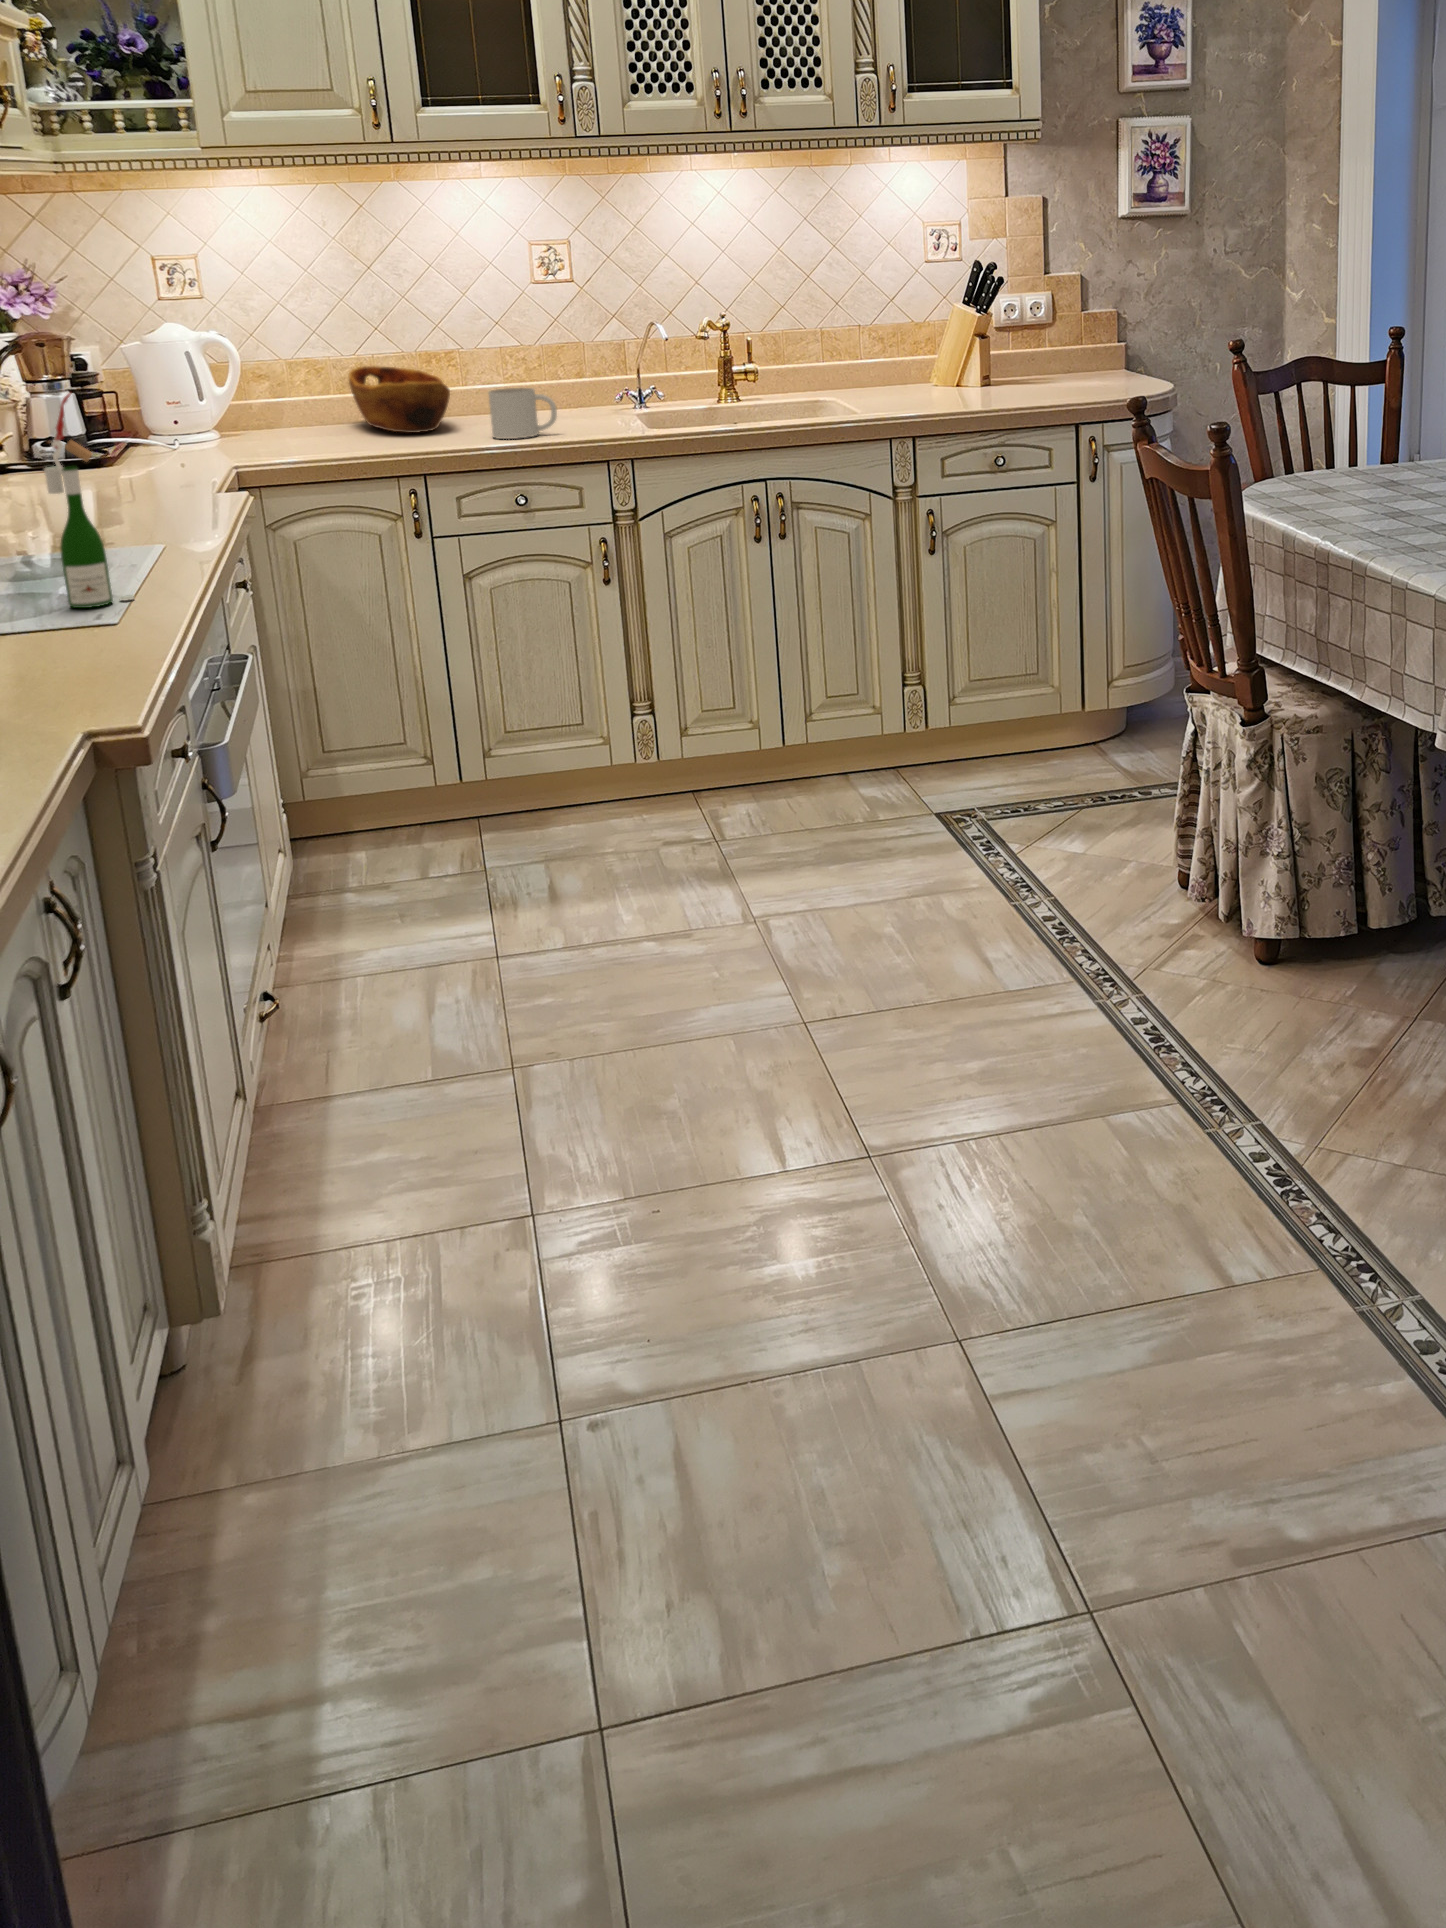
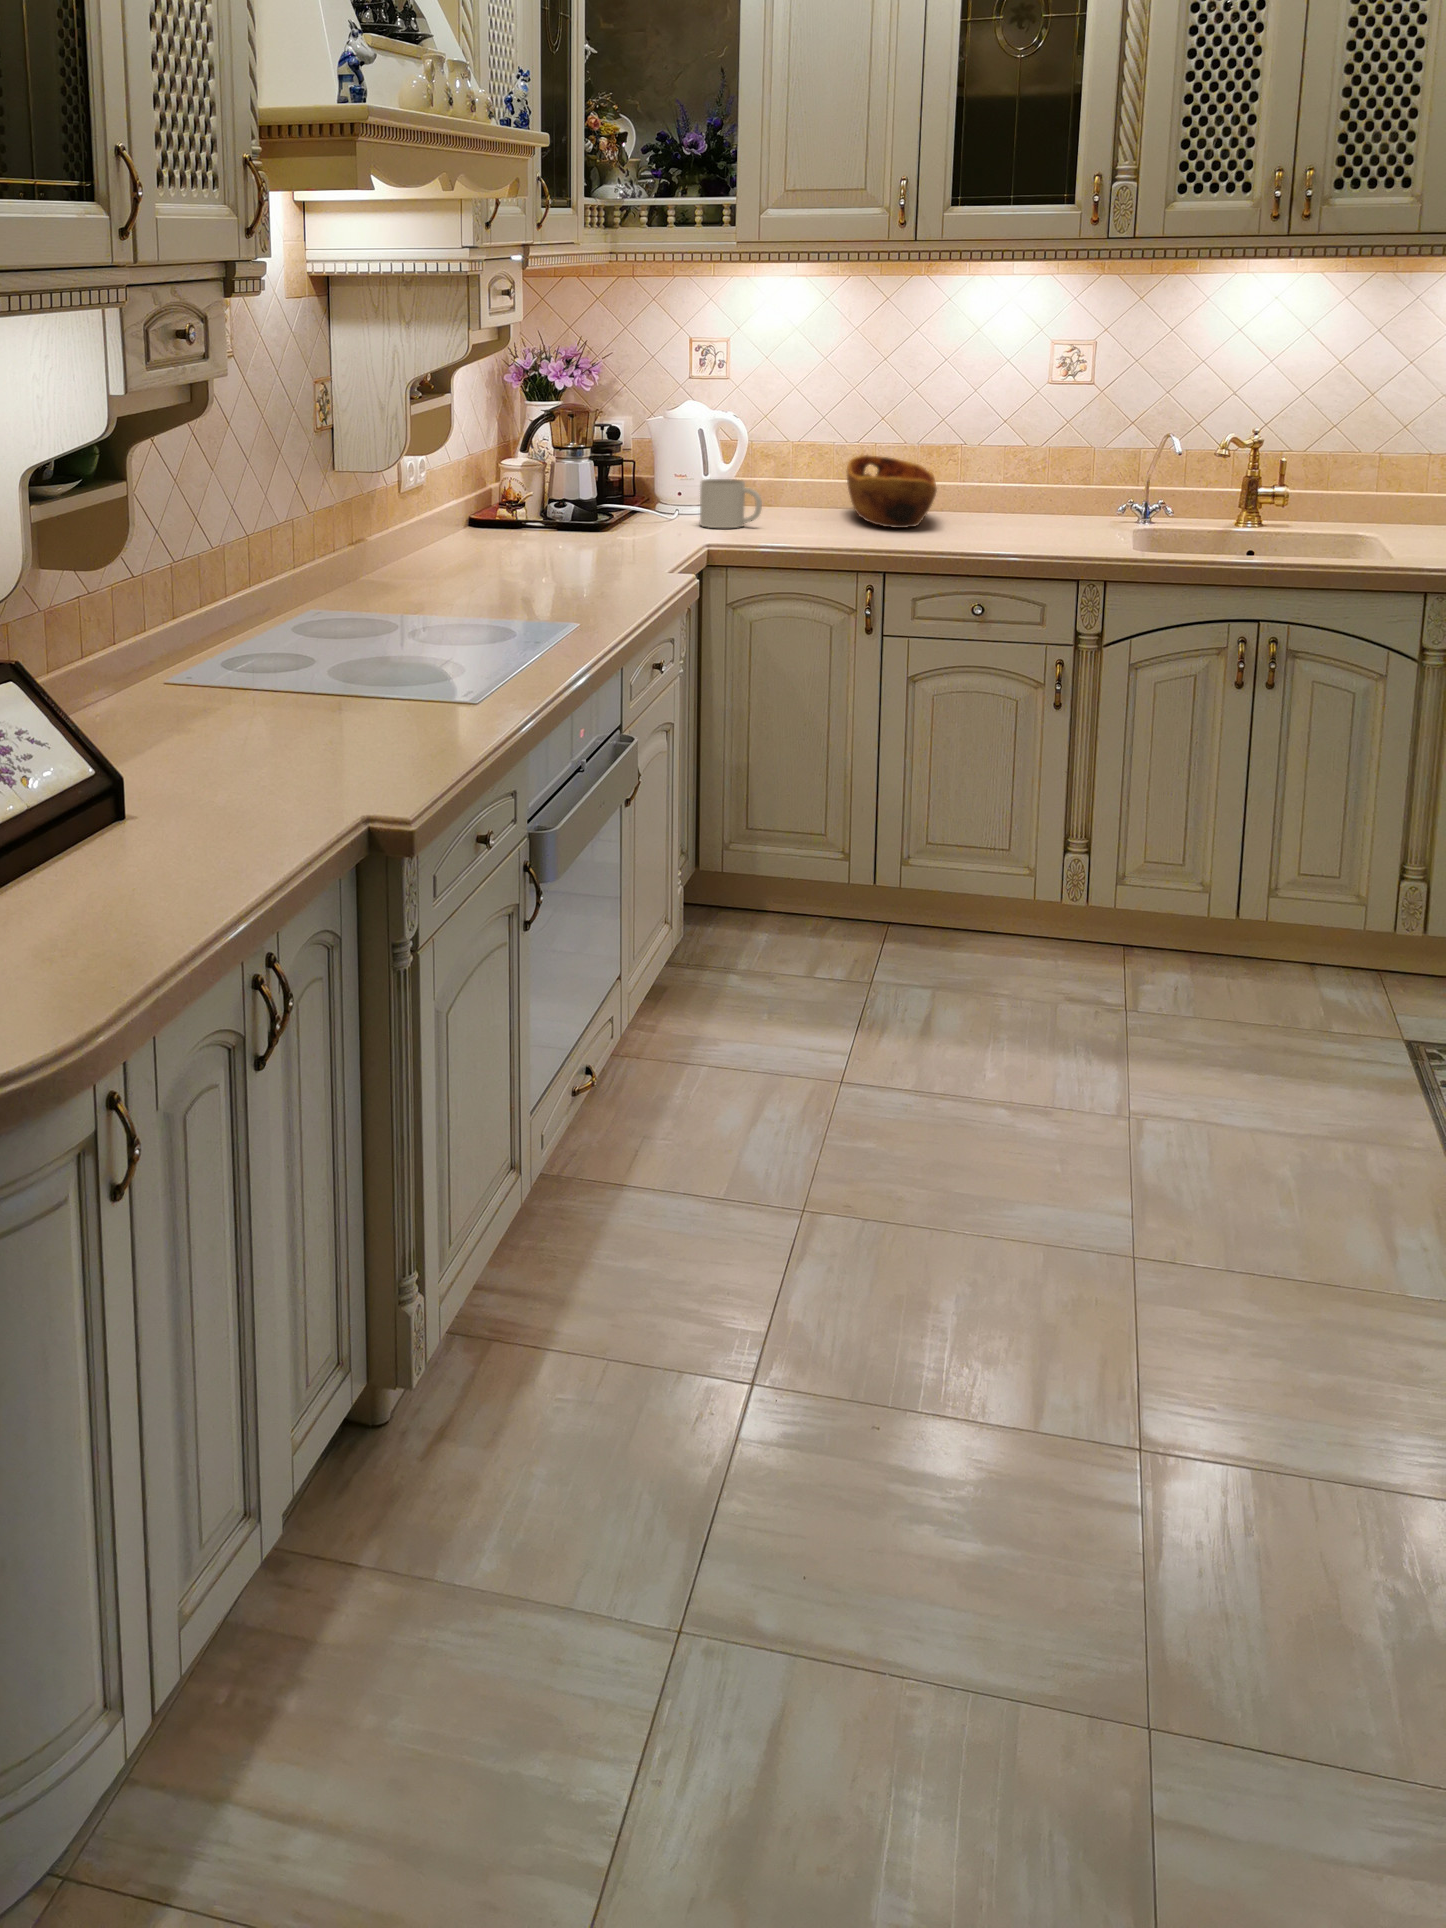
mug: present [488,388,557,439] -> present [700,479,762,528]
wine bottle: present [44,393,134,608] -> none [446,481,504,681]

